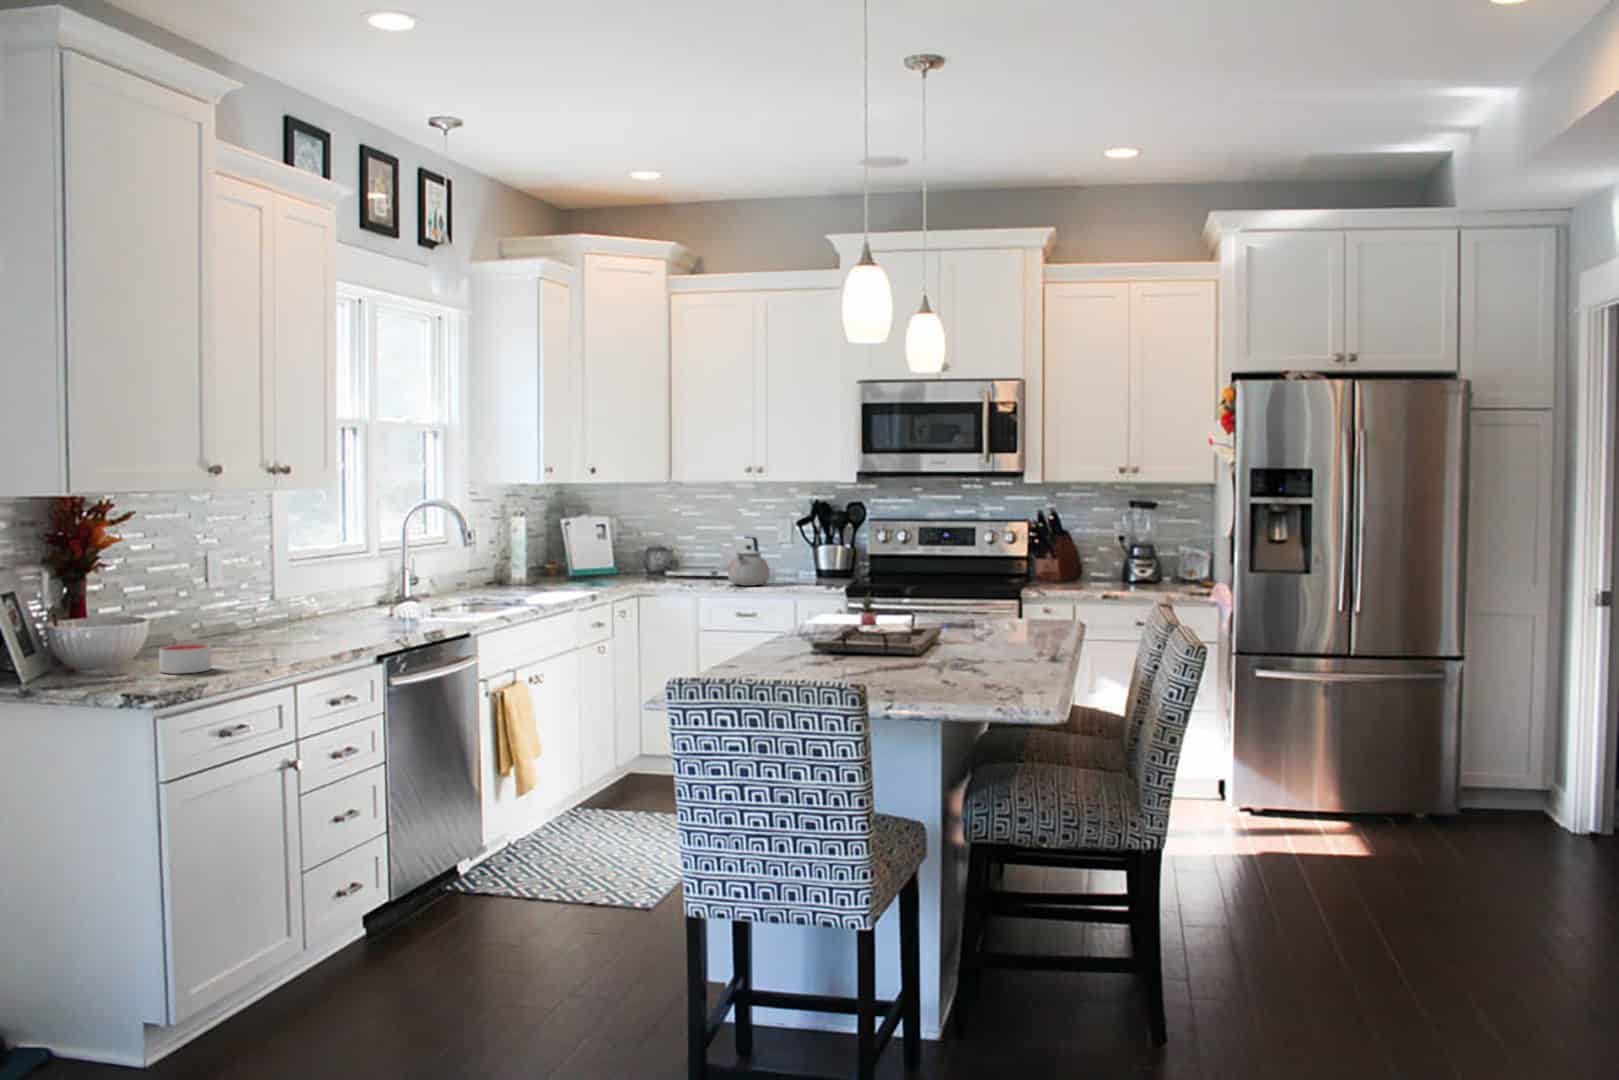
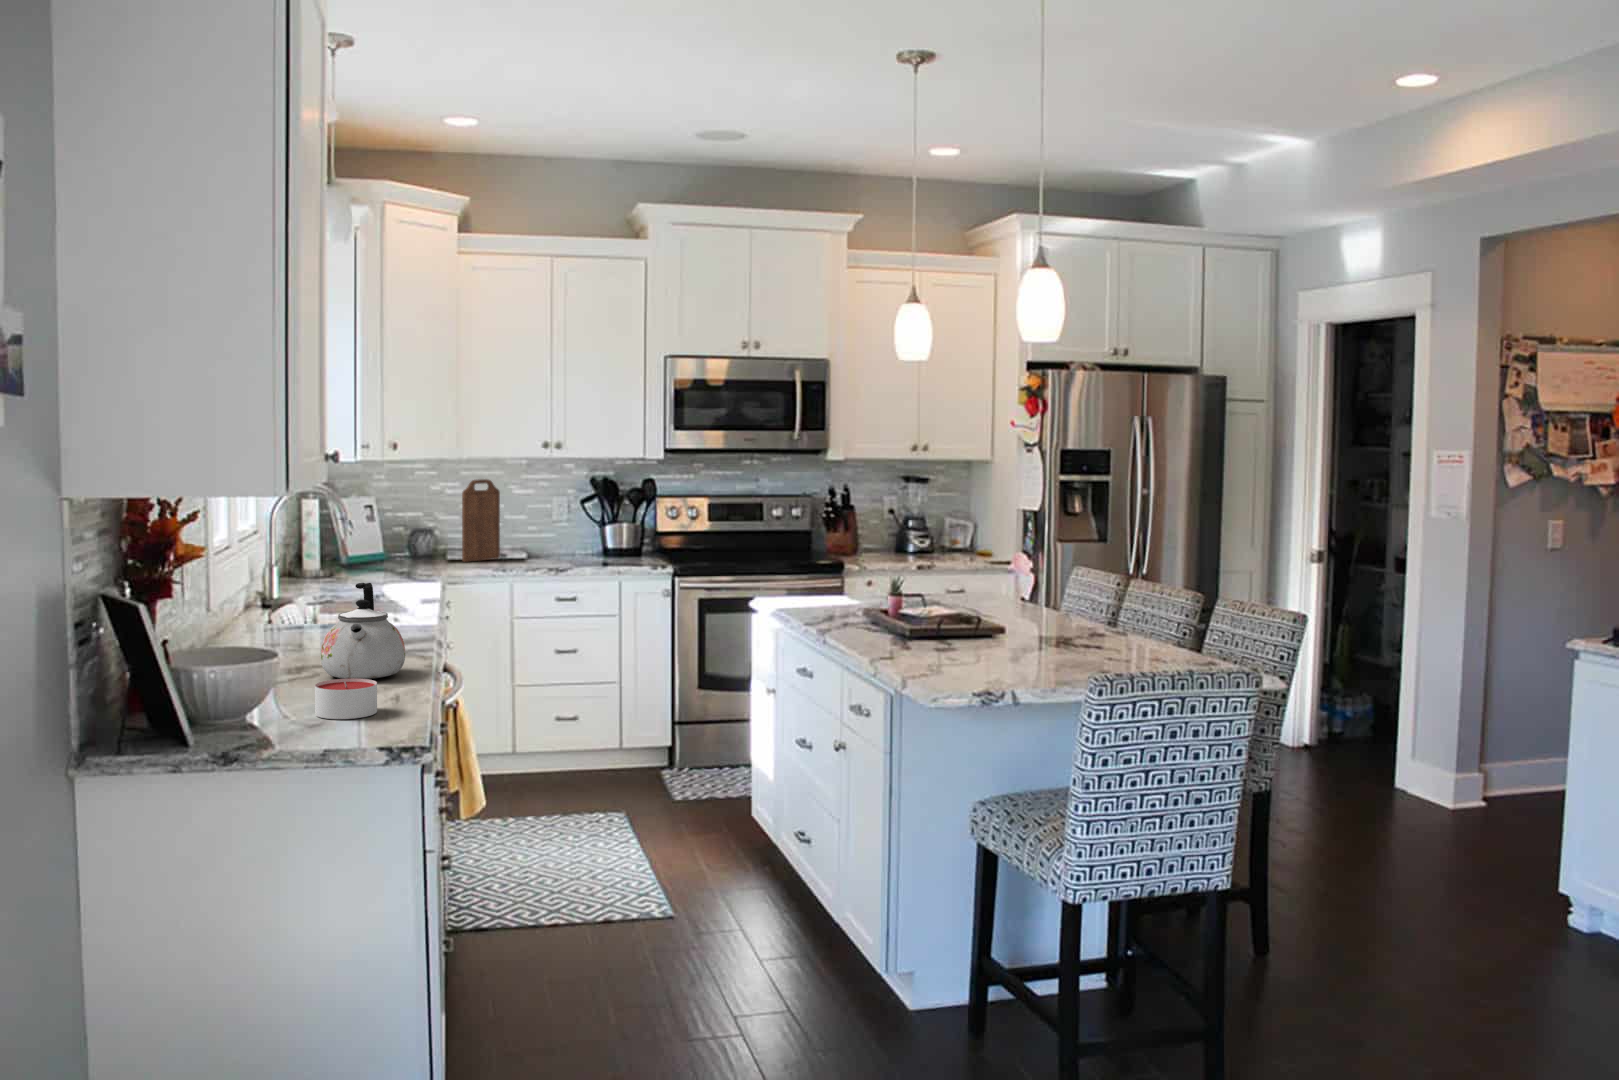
cutting board: none [687,503,727,577] -> present [462,479,500,562]
kettle: present [728,536,770,586] -> present [321,583,405,679]

